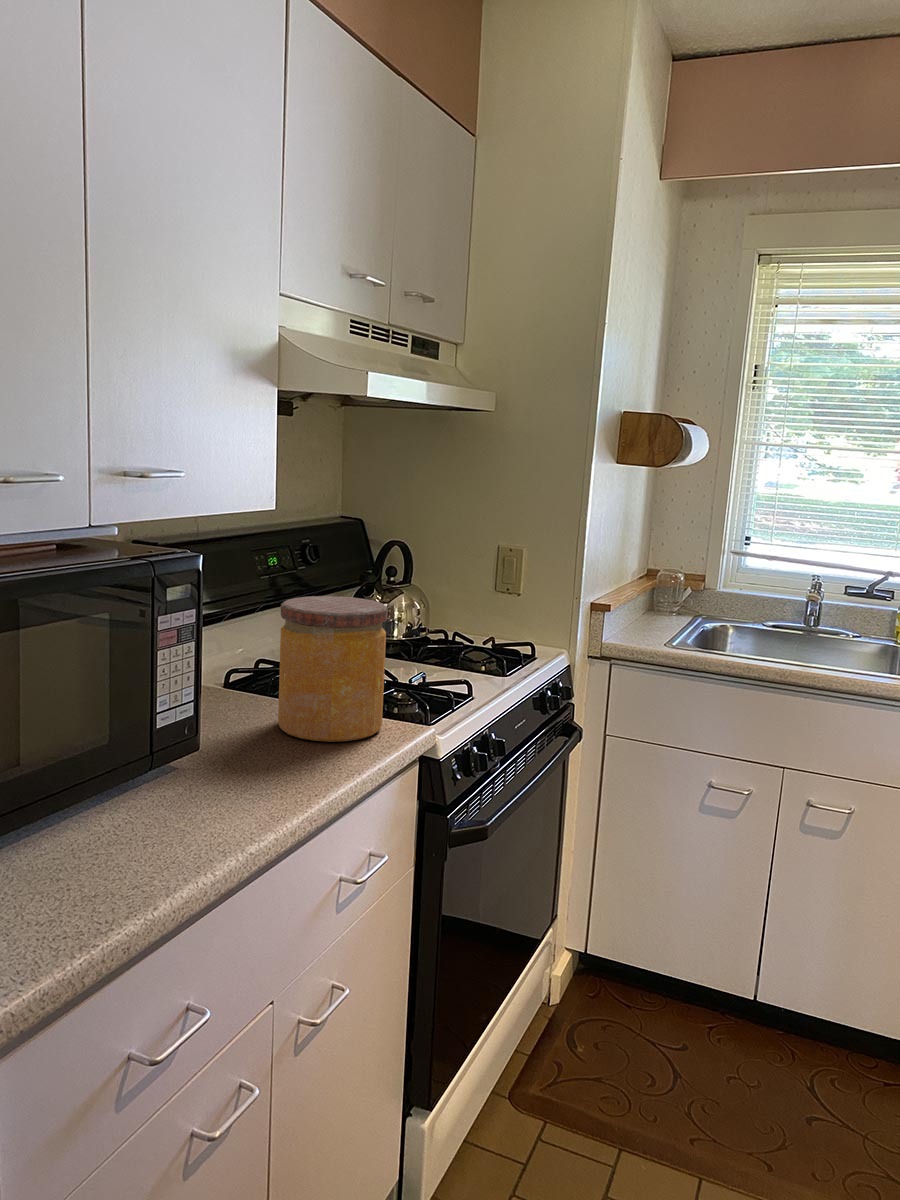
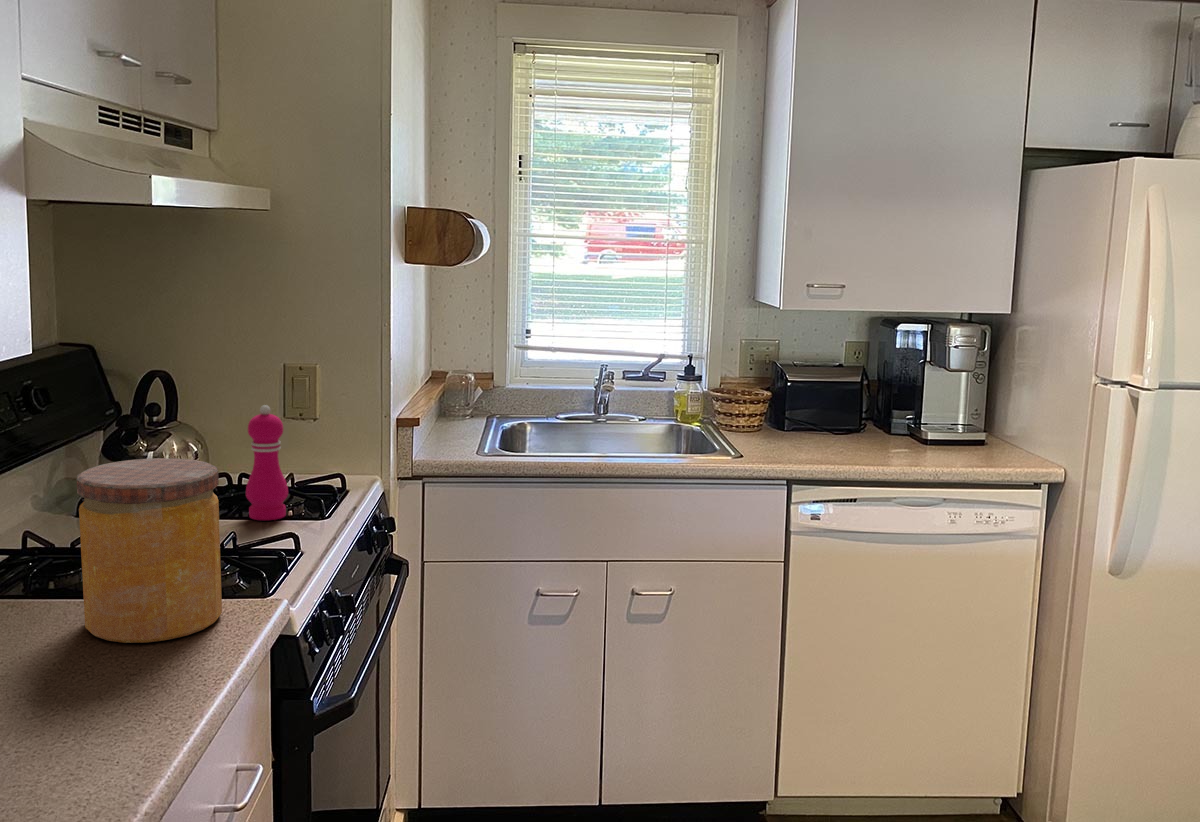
pepper mill: none [443,572,478,670] -> present [246,405,288,520]

